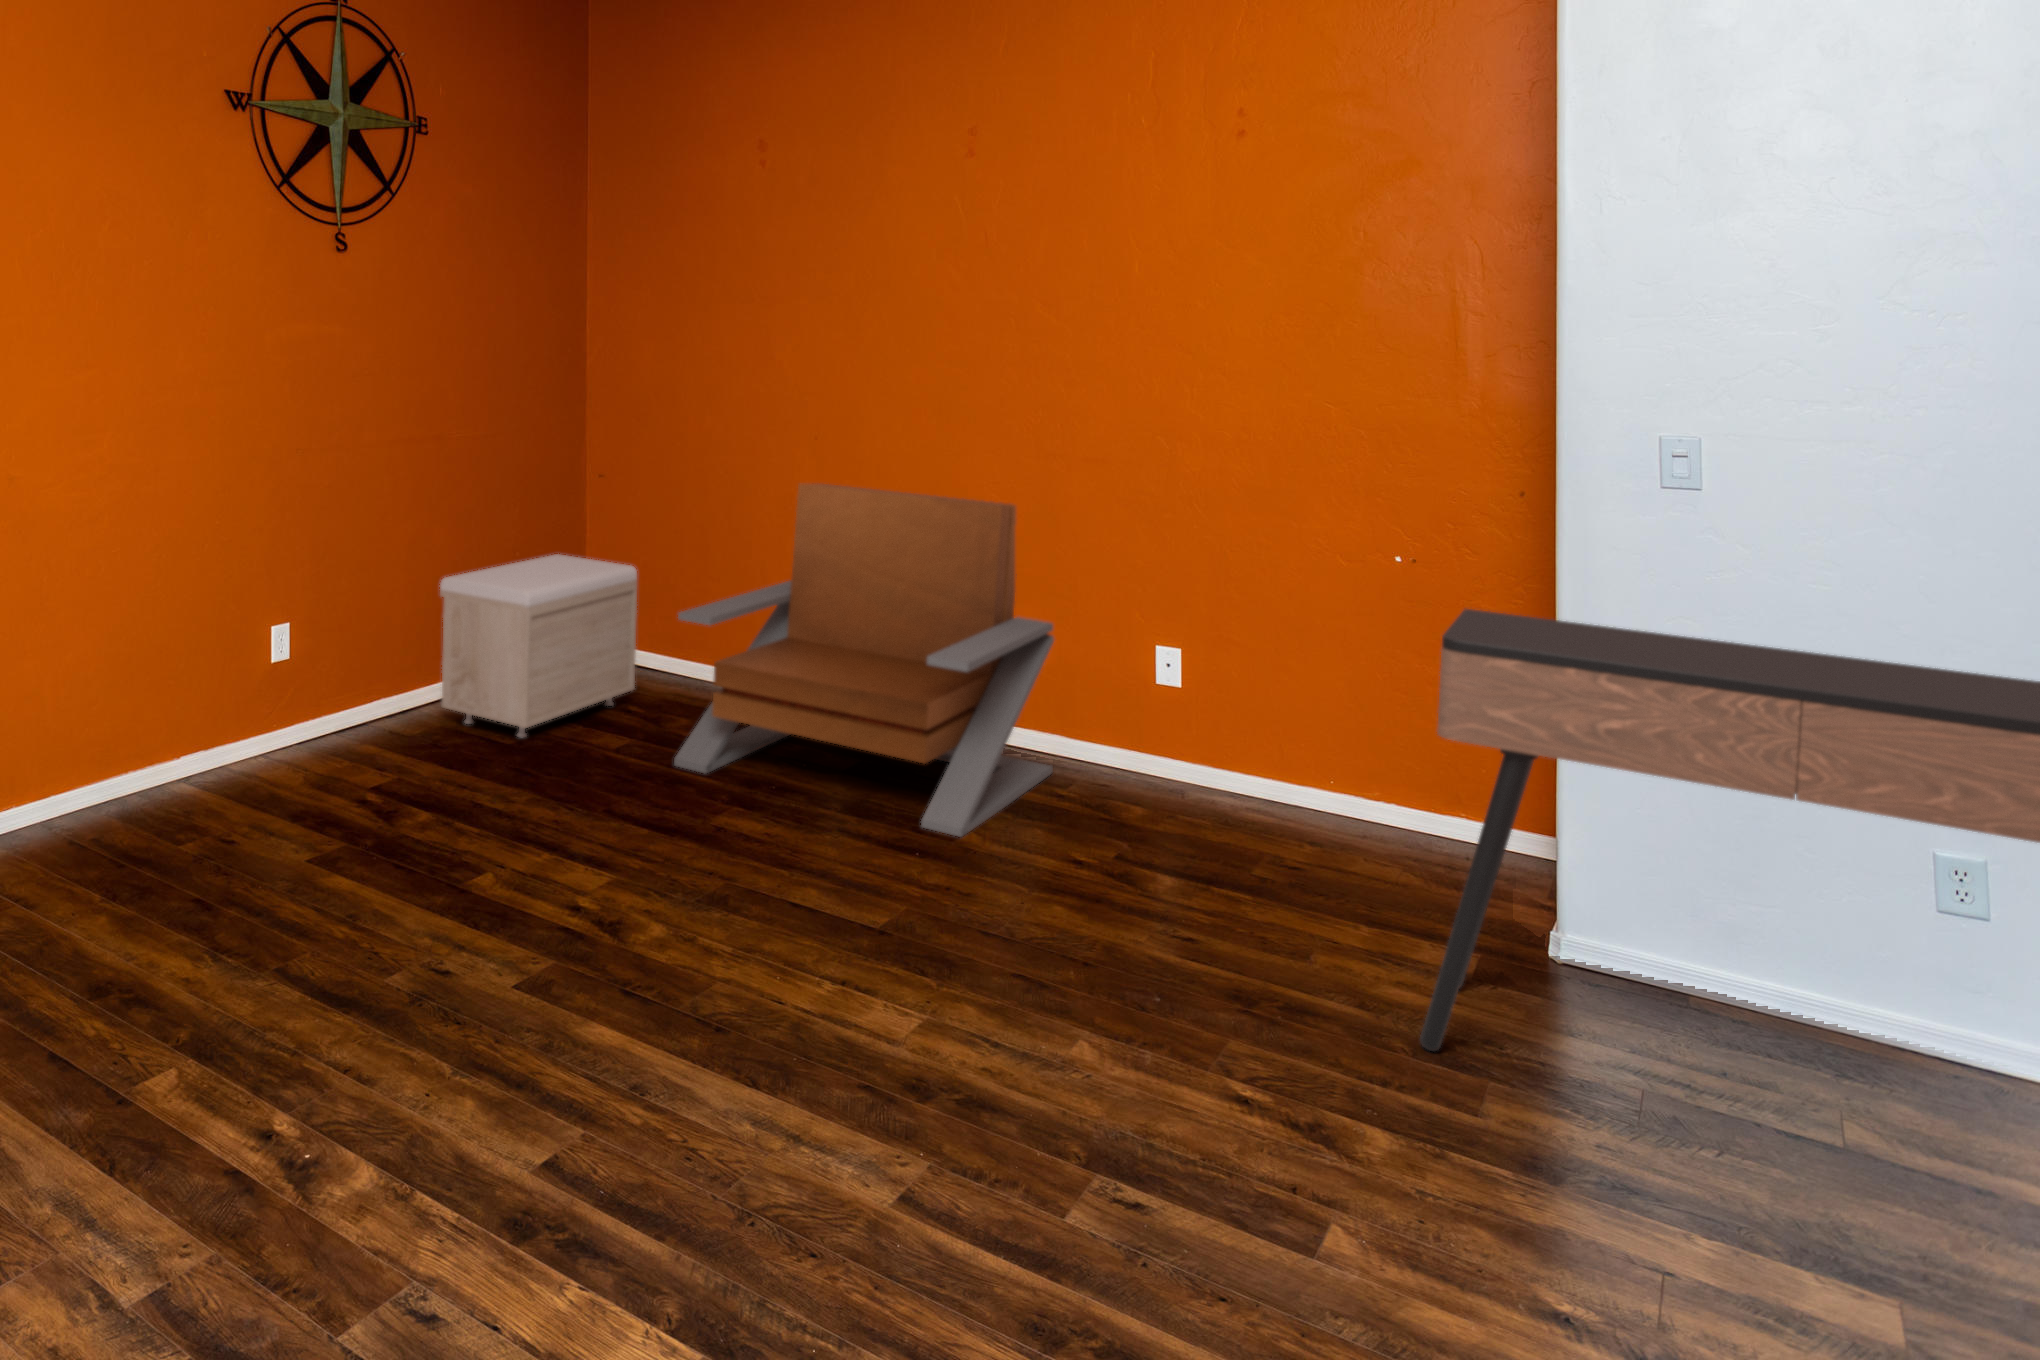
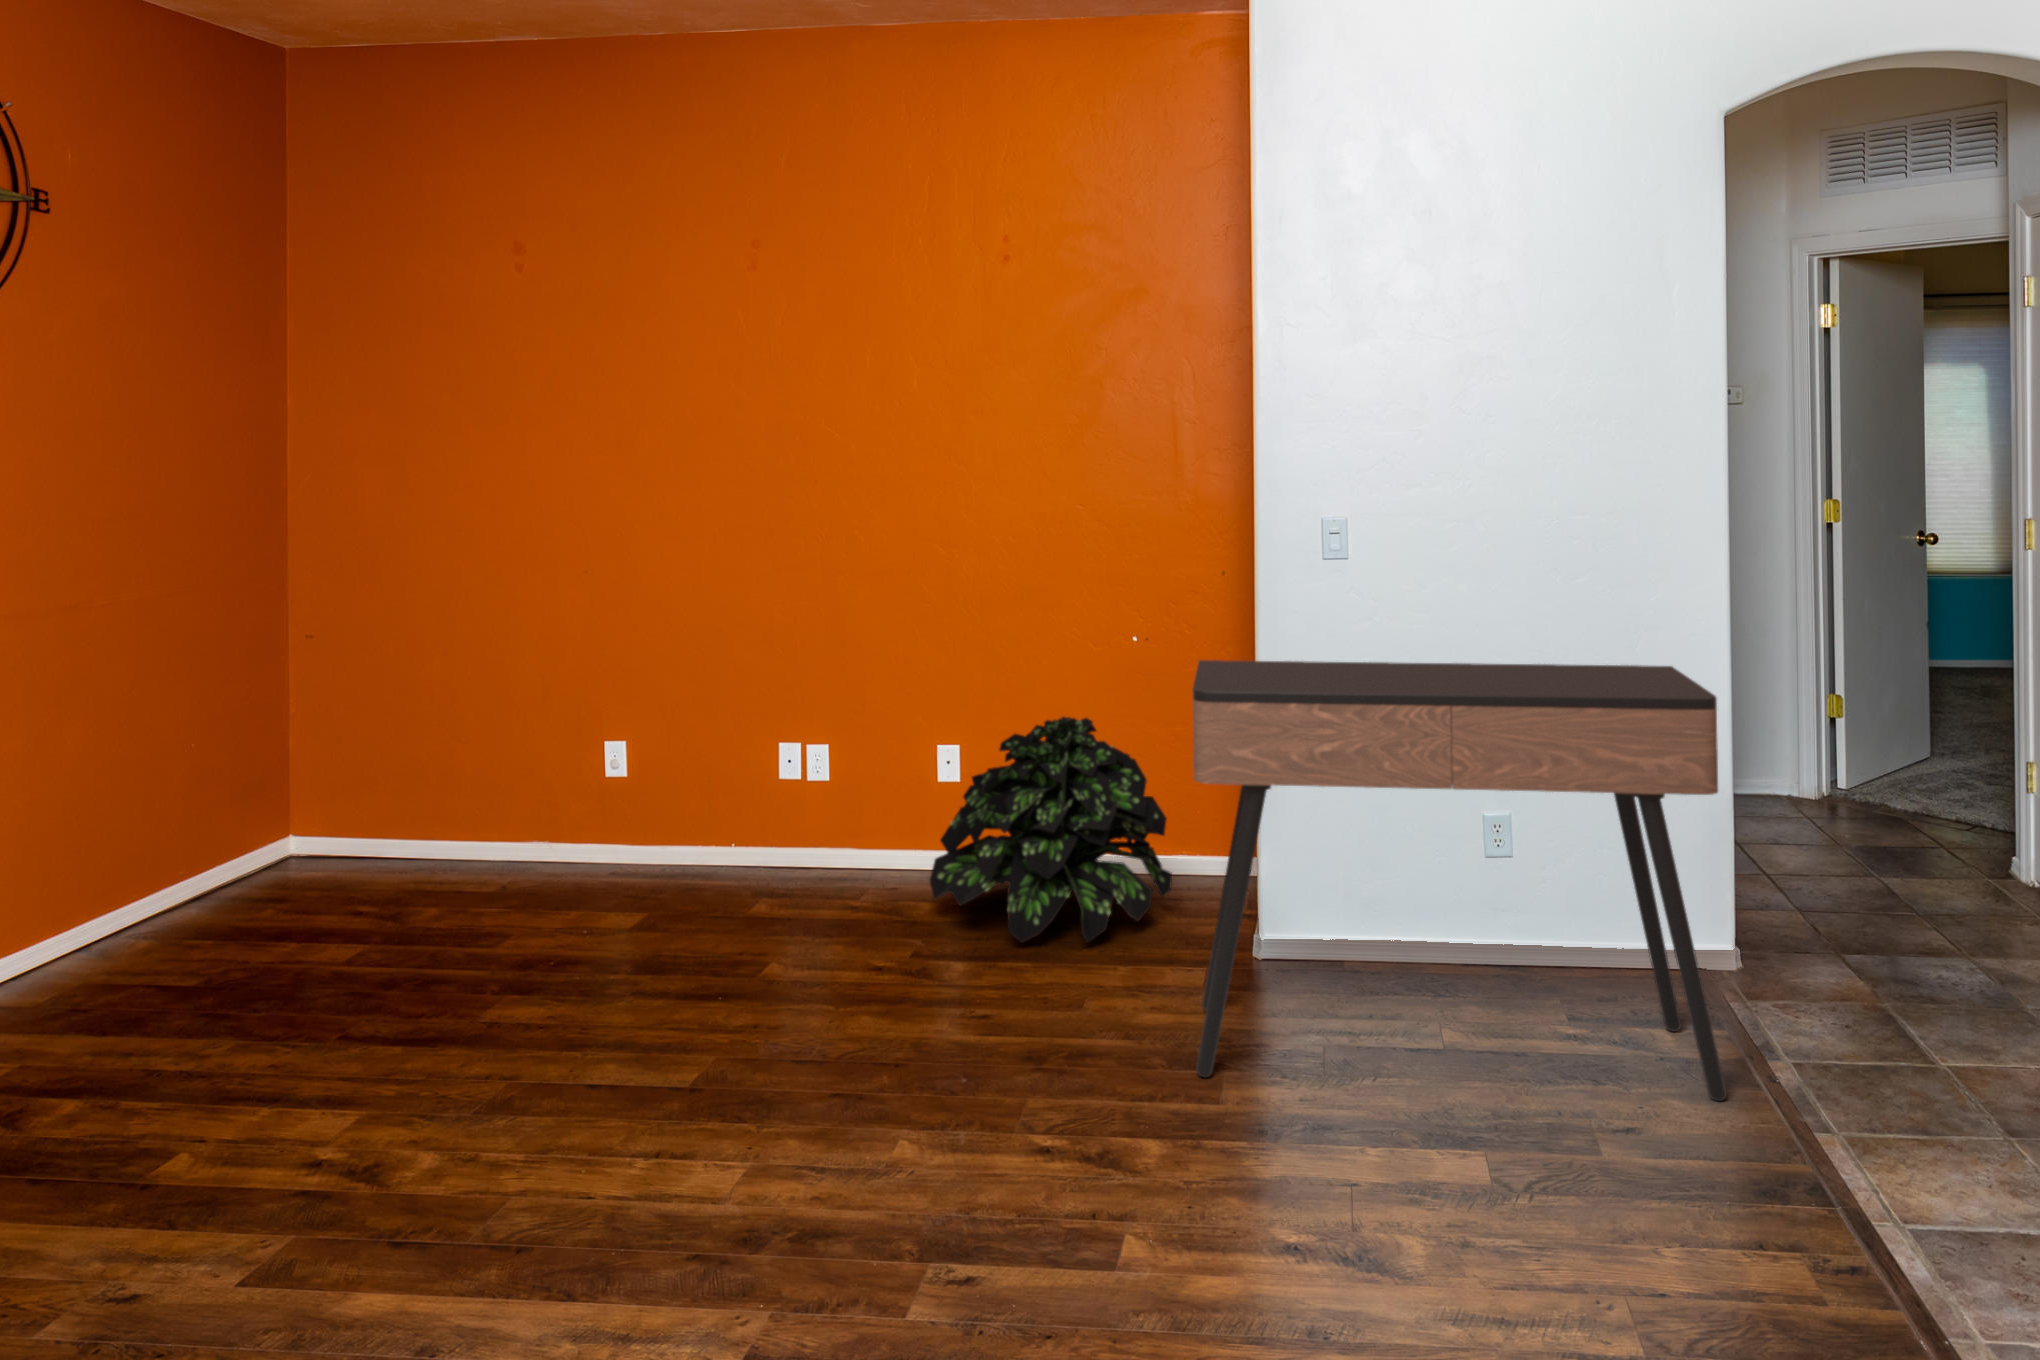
lounge chair: present [674,484,1054,837] -> none [407,603,829,971]
storage bench: present [440,554,637,738] -> none [67,723,342,964]
potted plant: none [1152,651,1432,887] -> present [930,717,1172,942]

